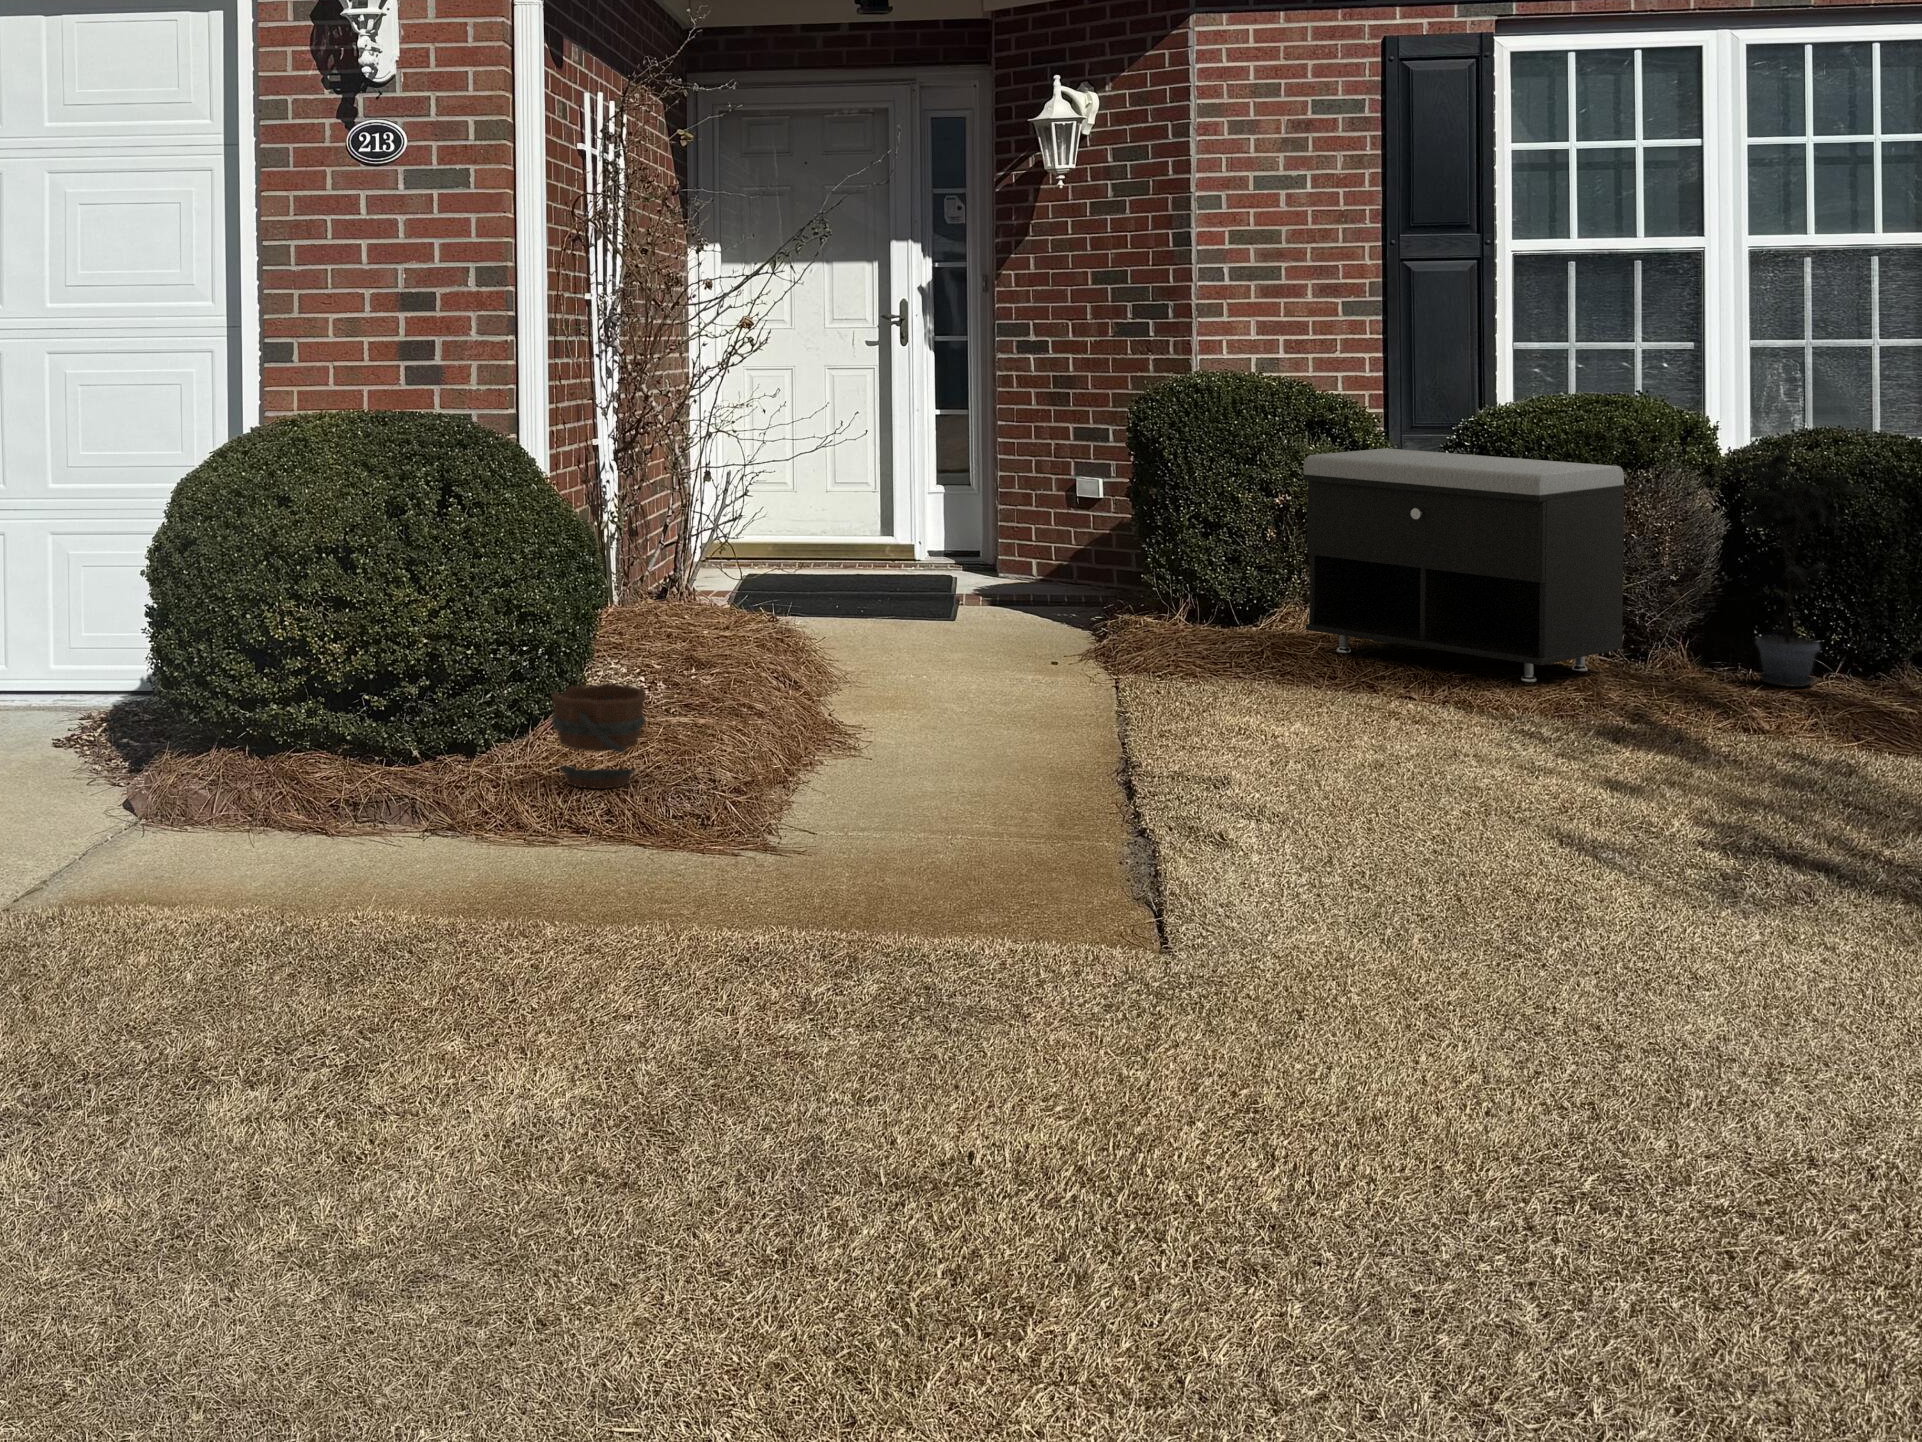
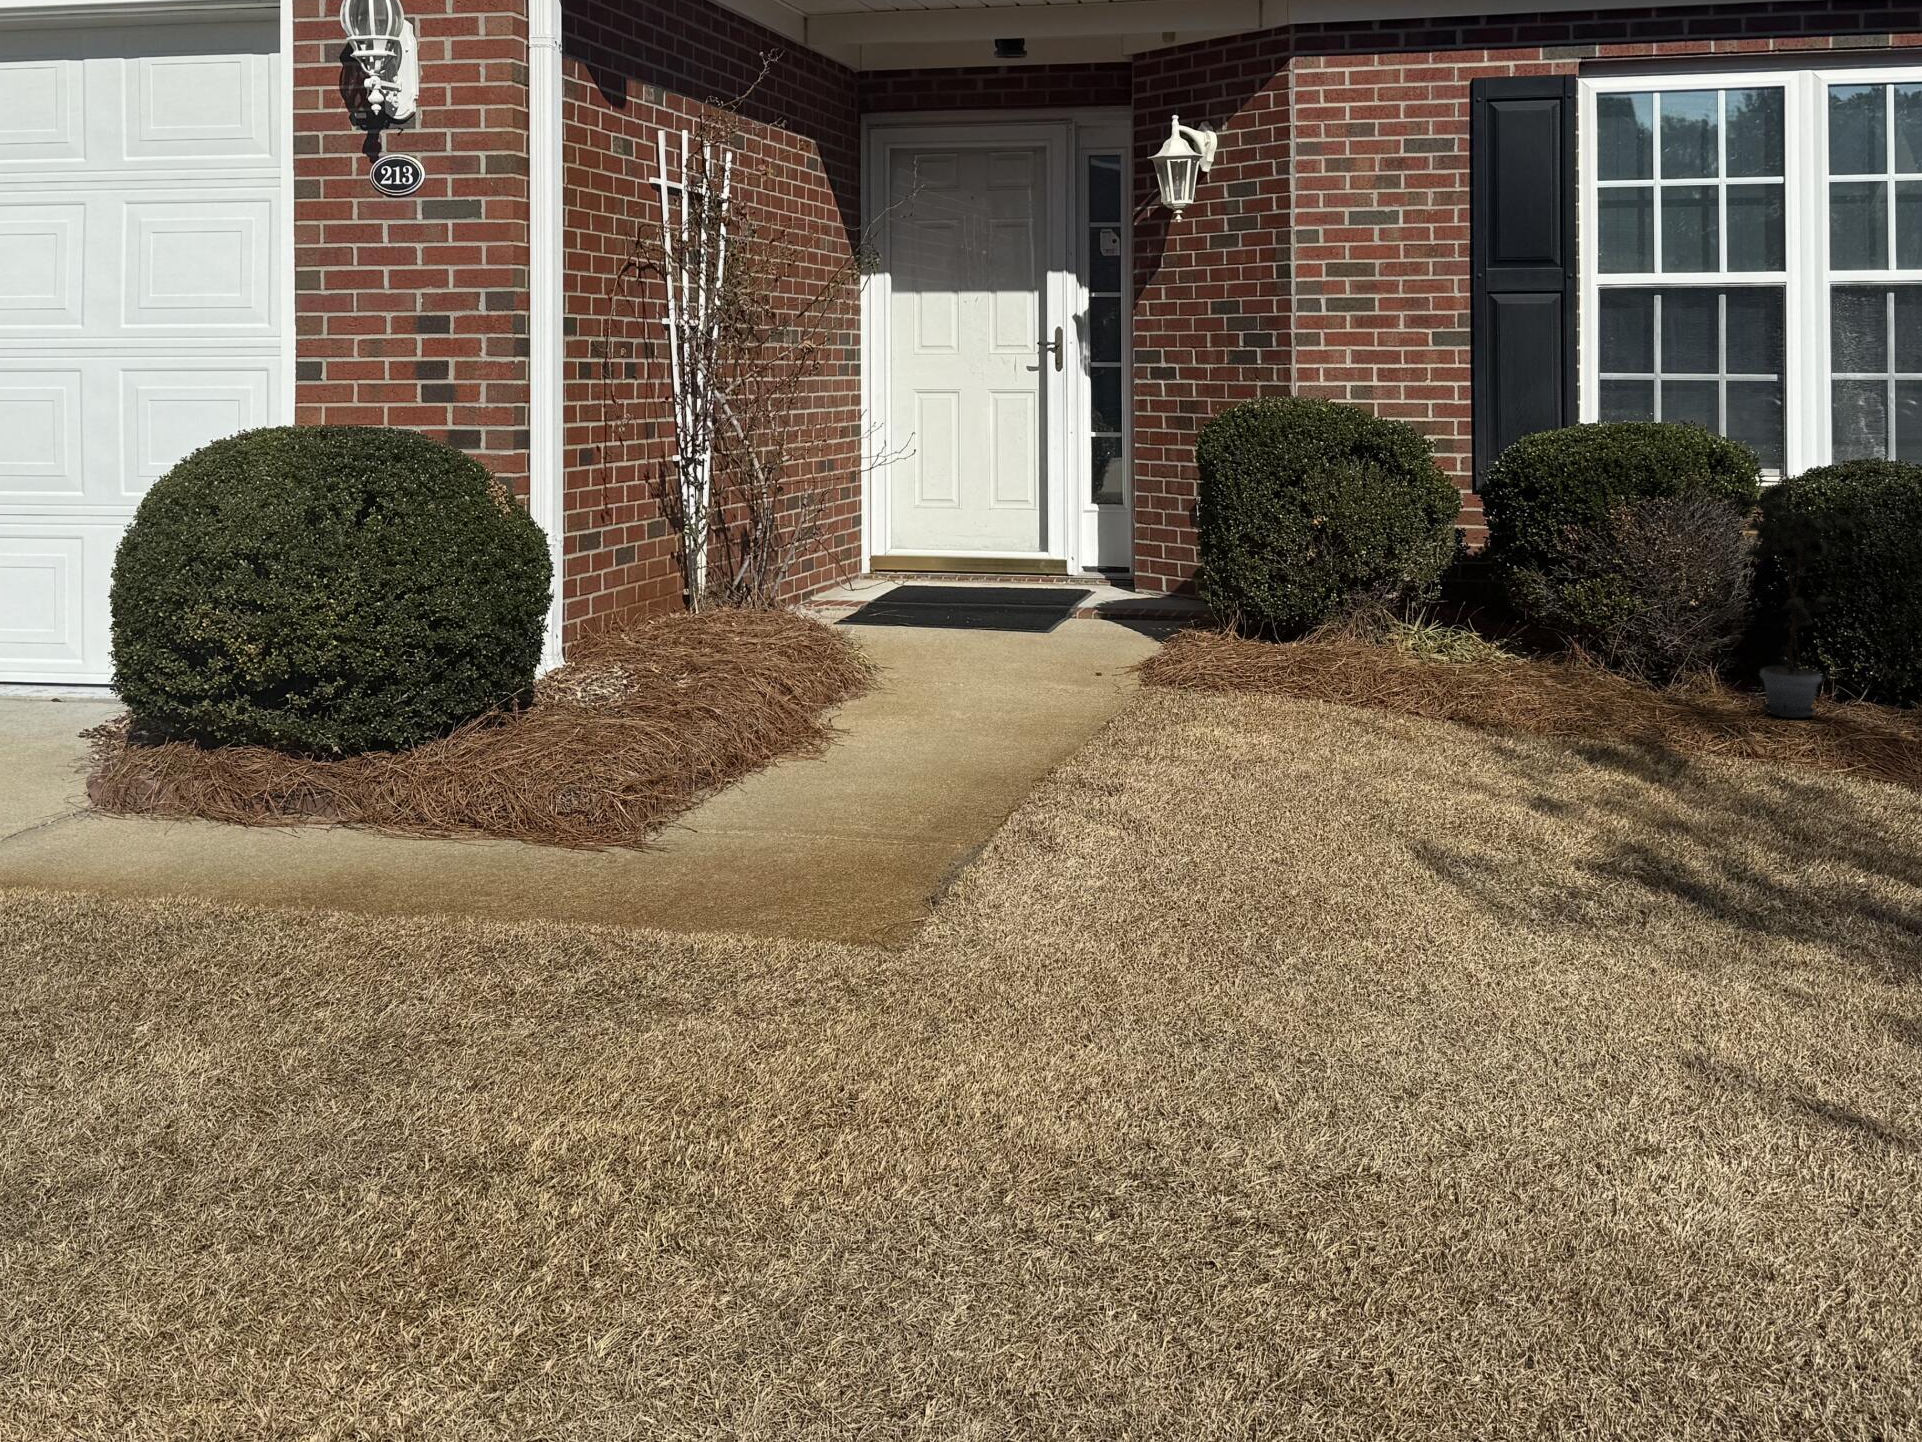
storage bench: present [1303,448,1624,682] -> none [1338,476,1638,707]
bucket: present [551,683,646,789] -> none [484,685,578,785]

